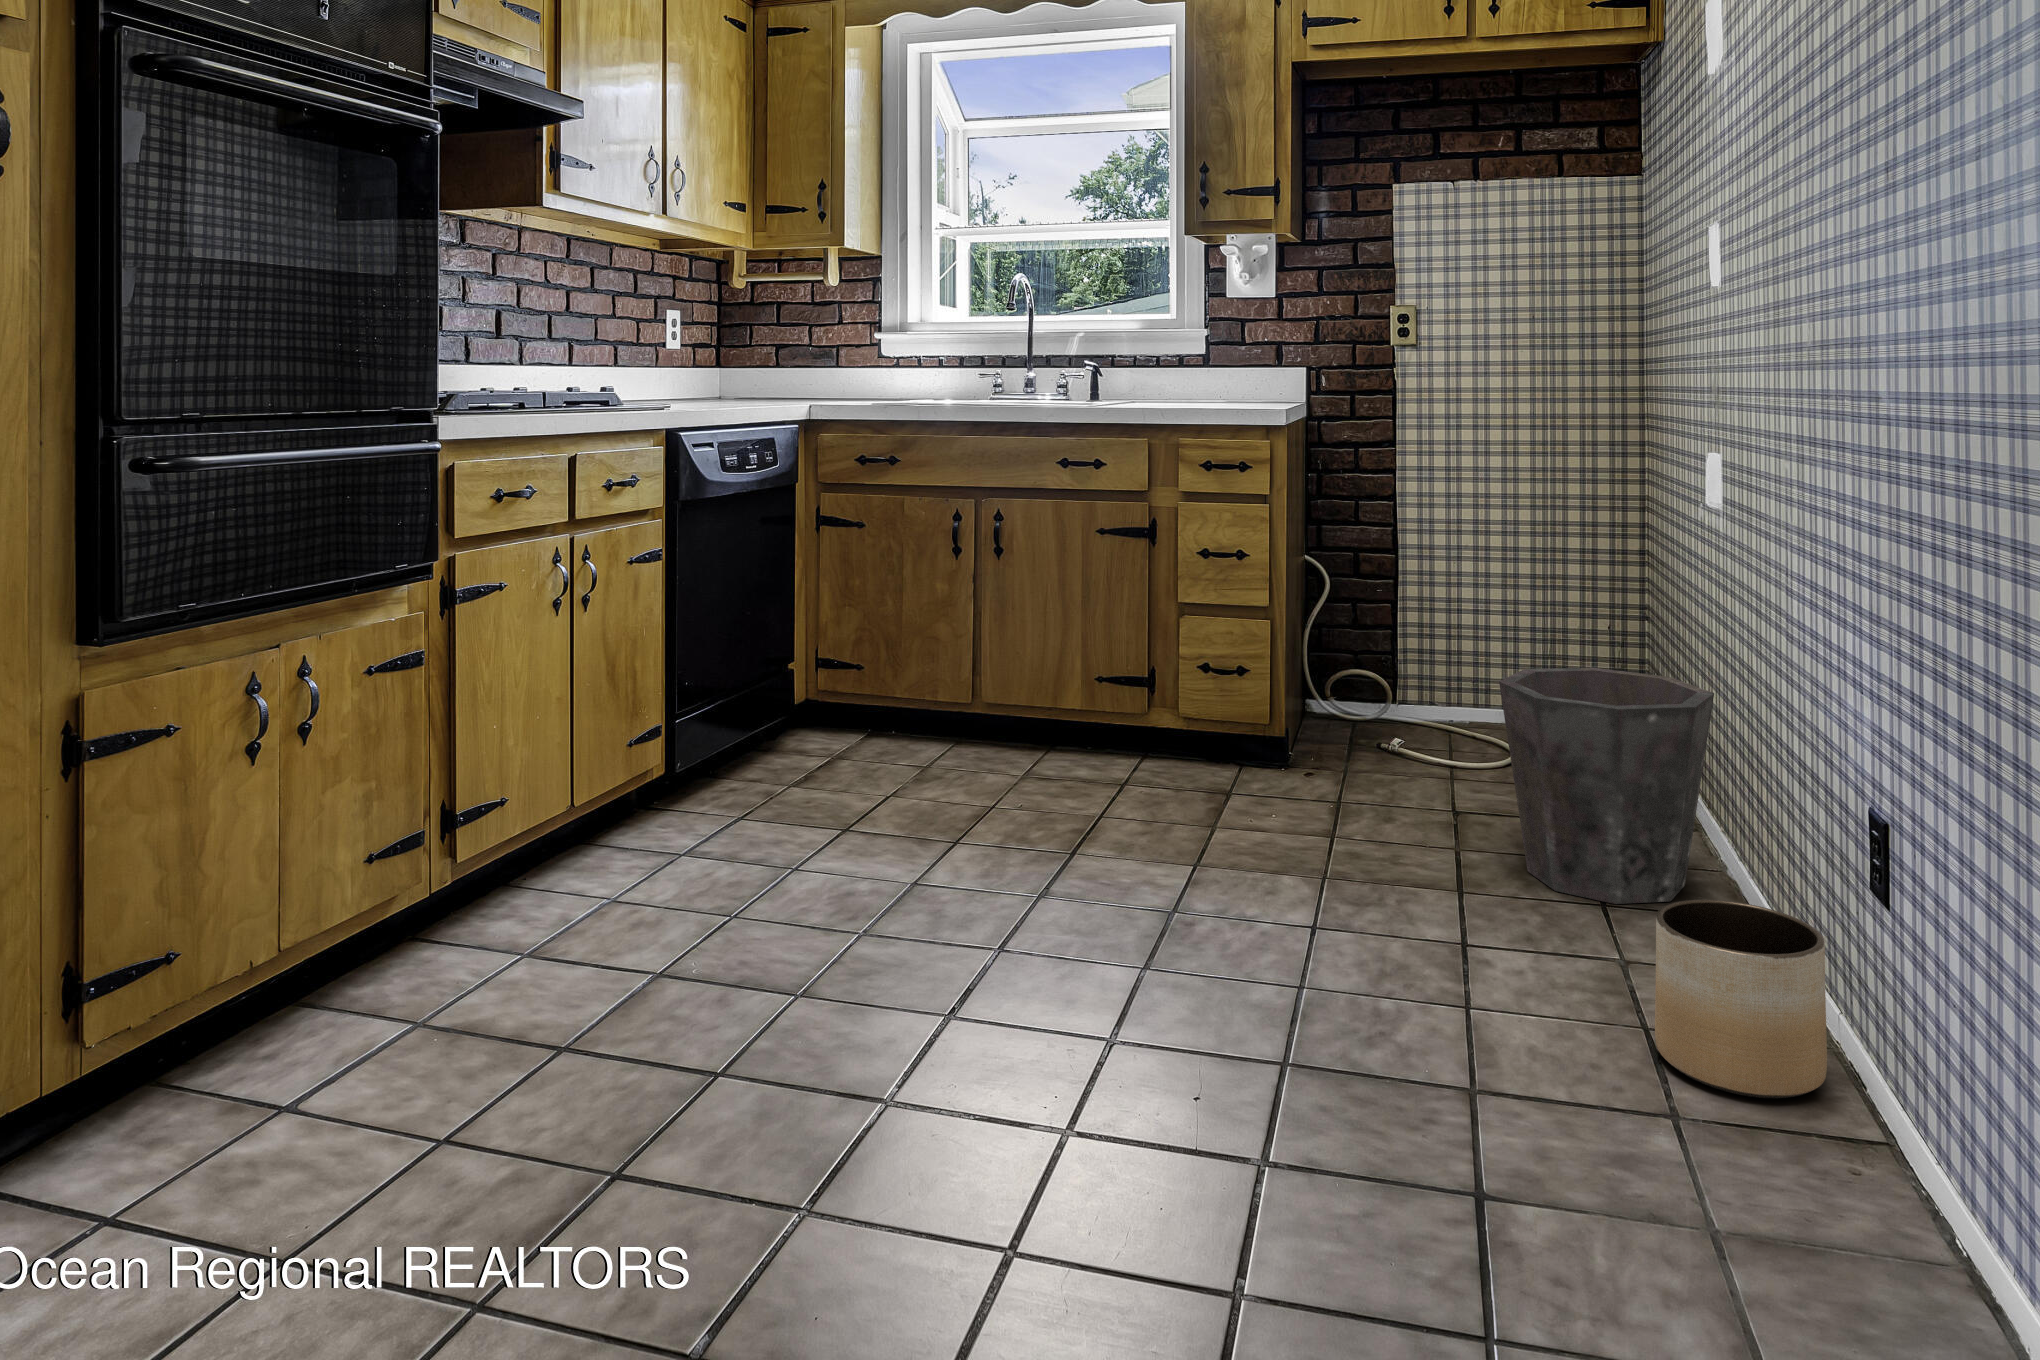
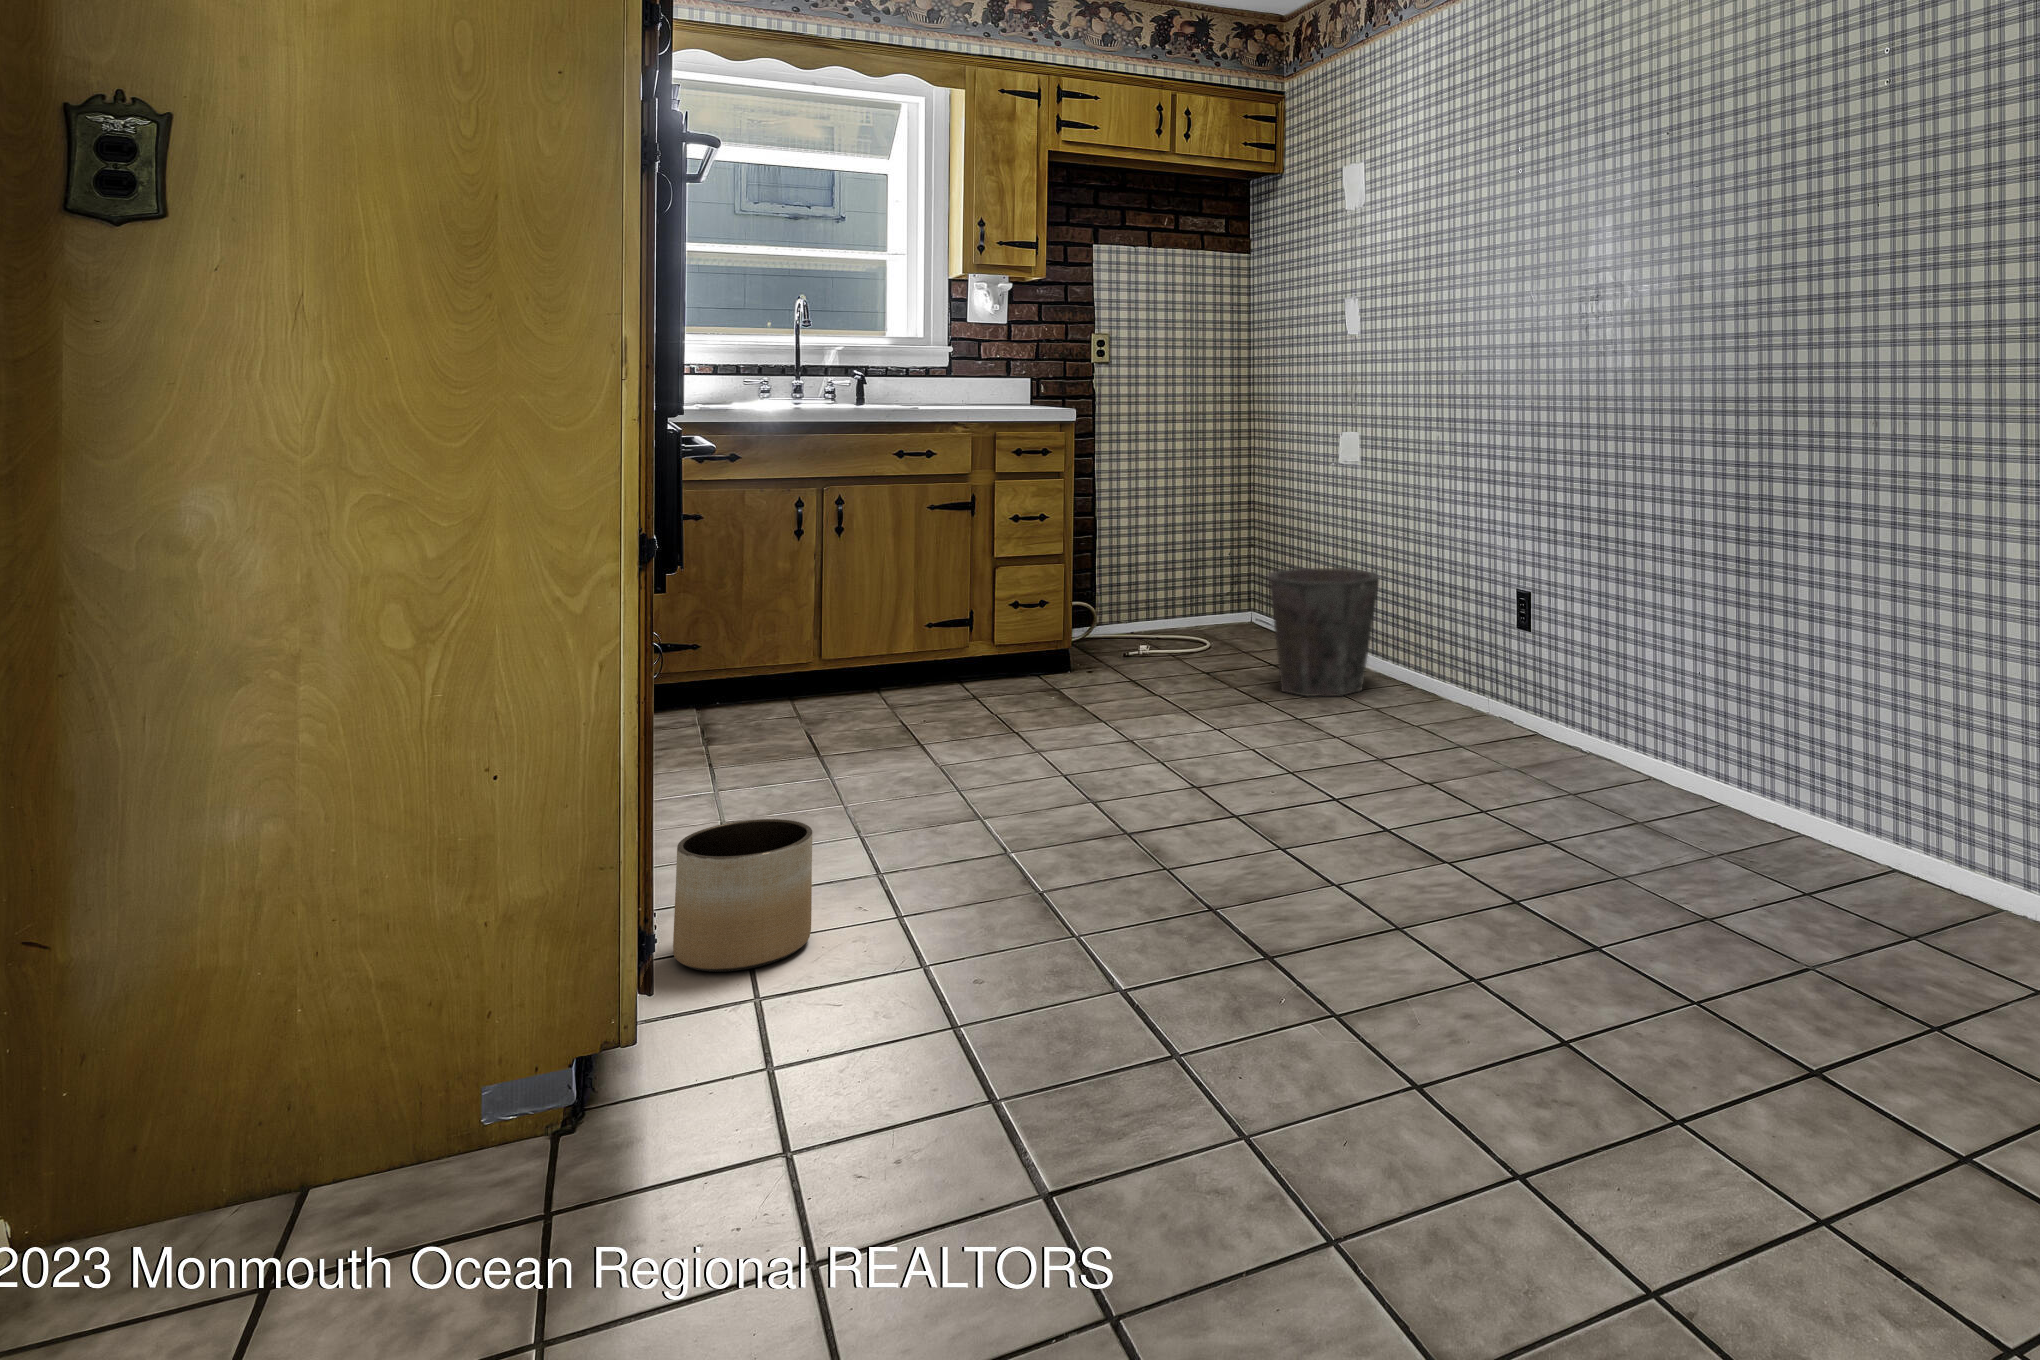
planter: present [1655,900,1827,1098] -> present [673,819,812,972]

